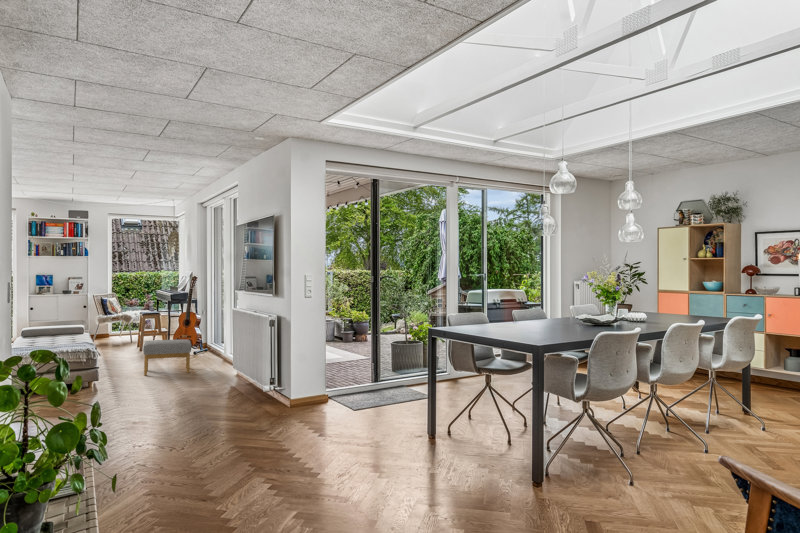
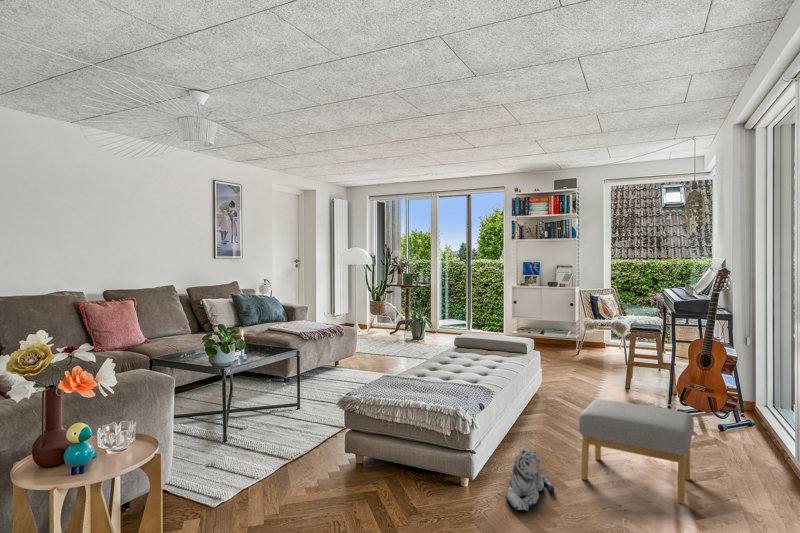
plush toy: none [112,361,136,386] -> present [507,450,554,511]

